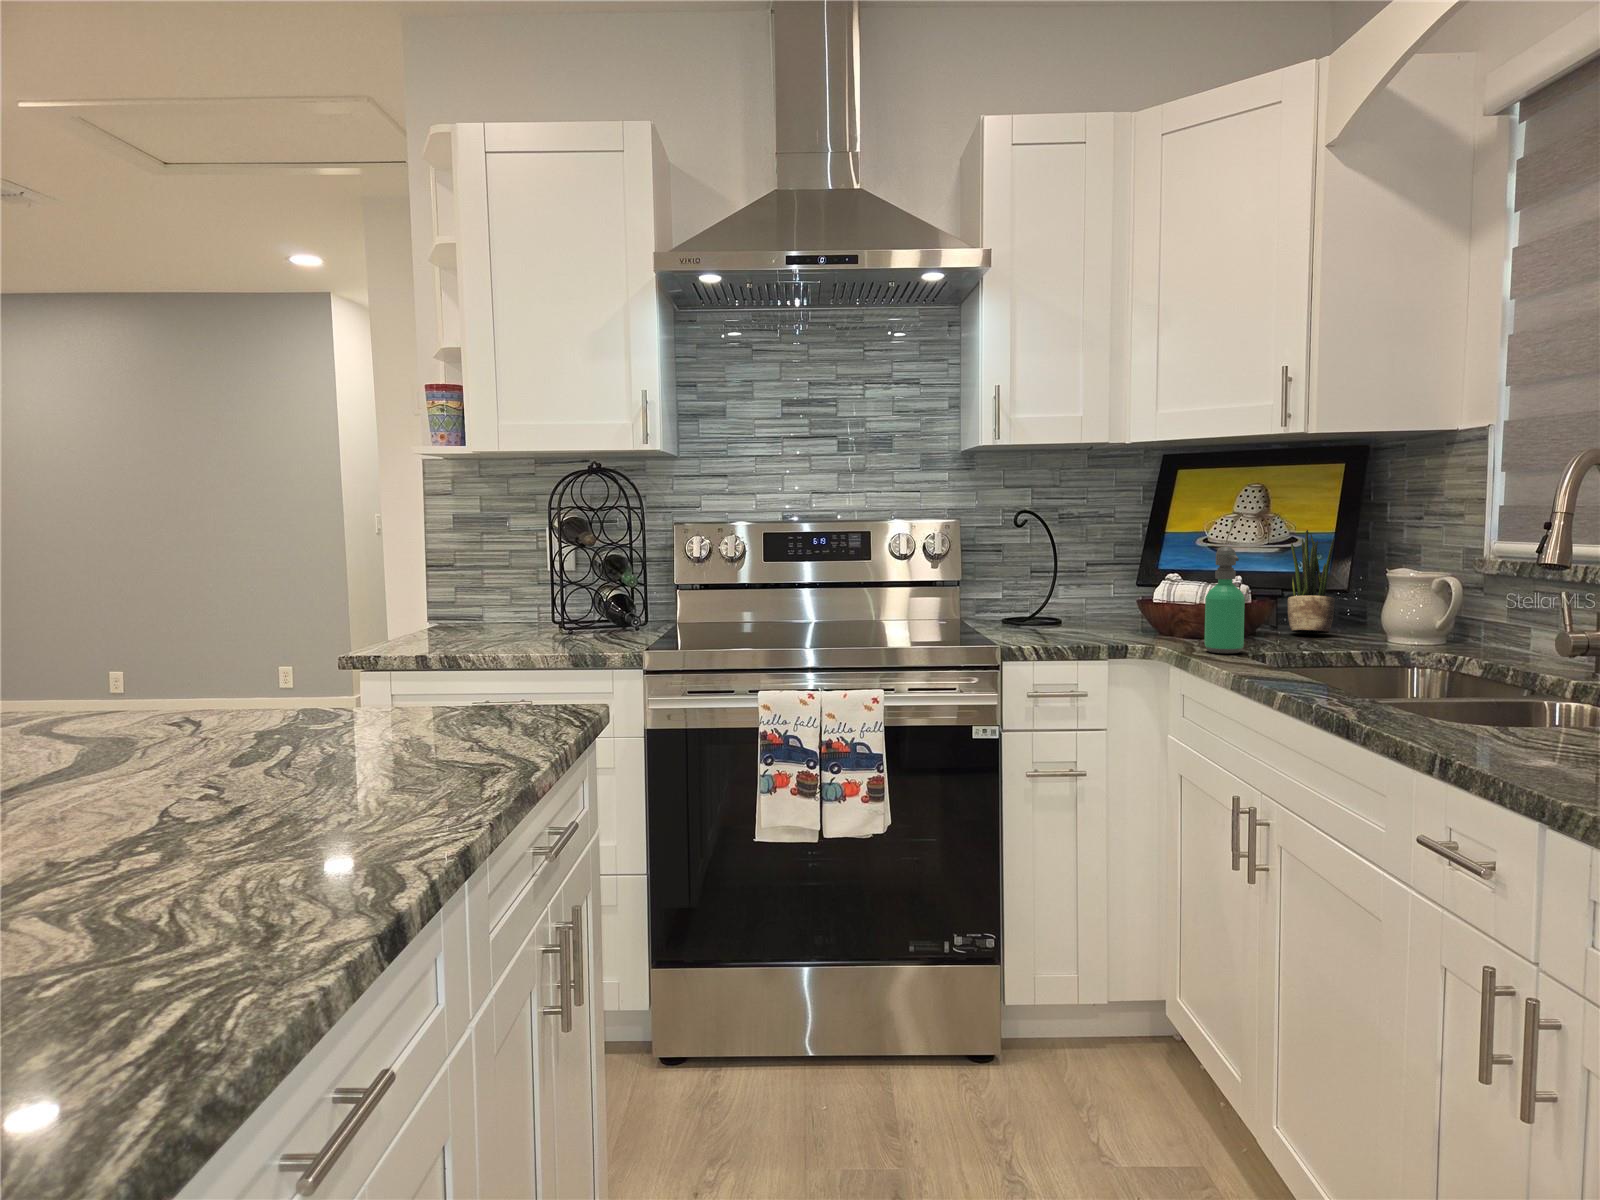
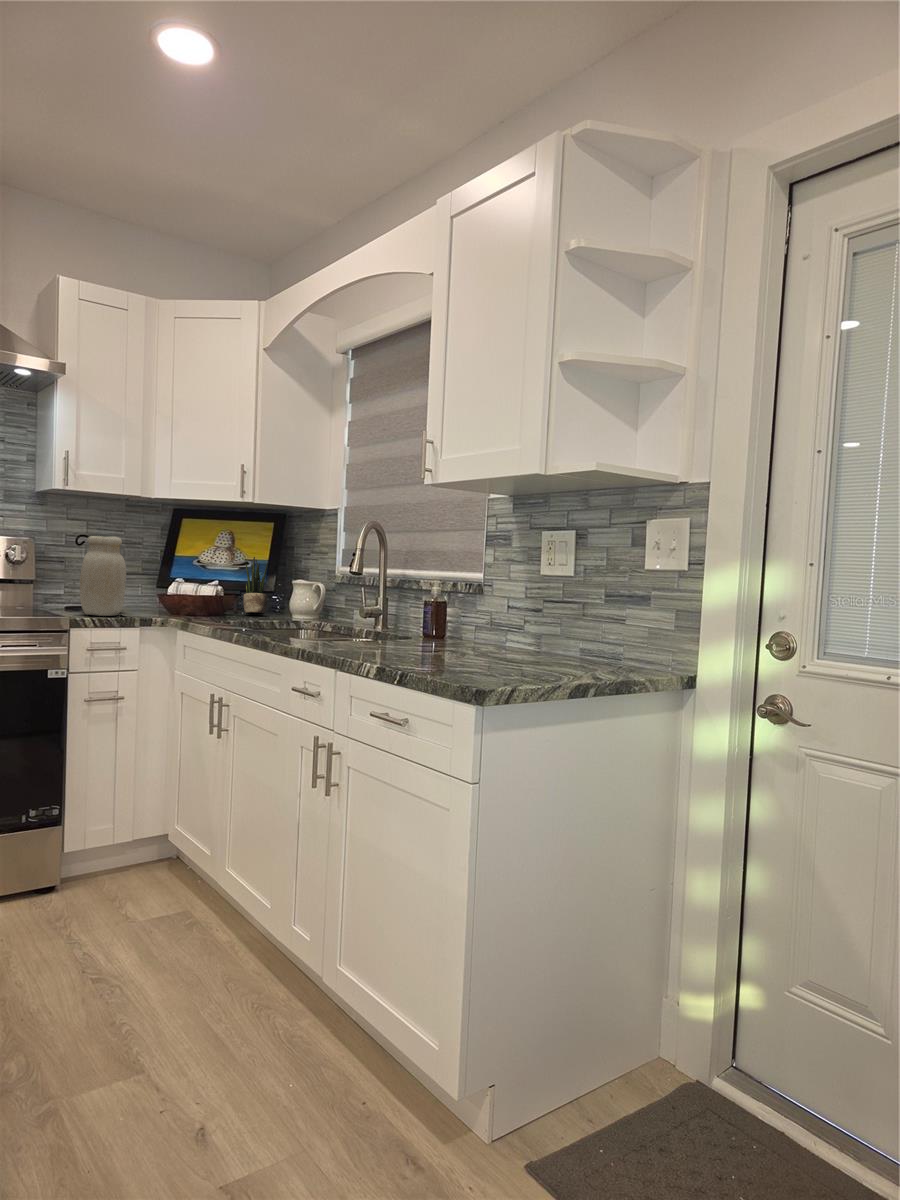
jar: none [1017,513,1086,639] -> present [80,536,126,616]
soap dispenser: present [1204,547,1245,653] -> none [198,561,220,621]

